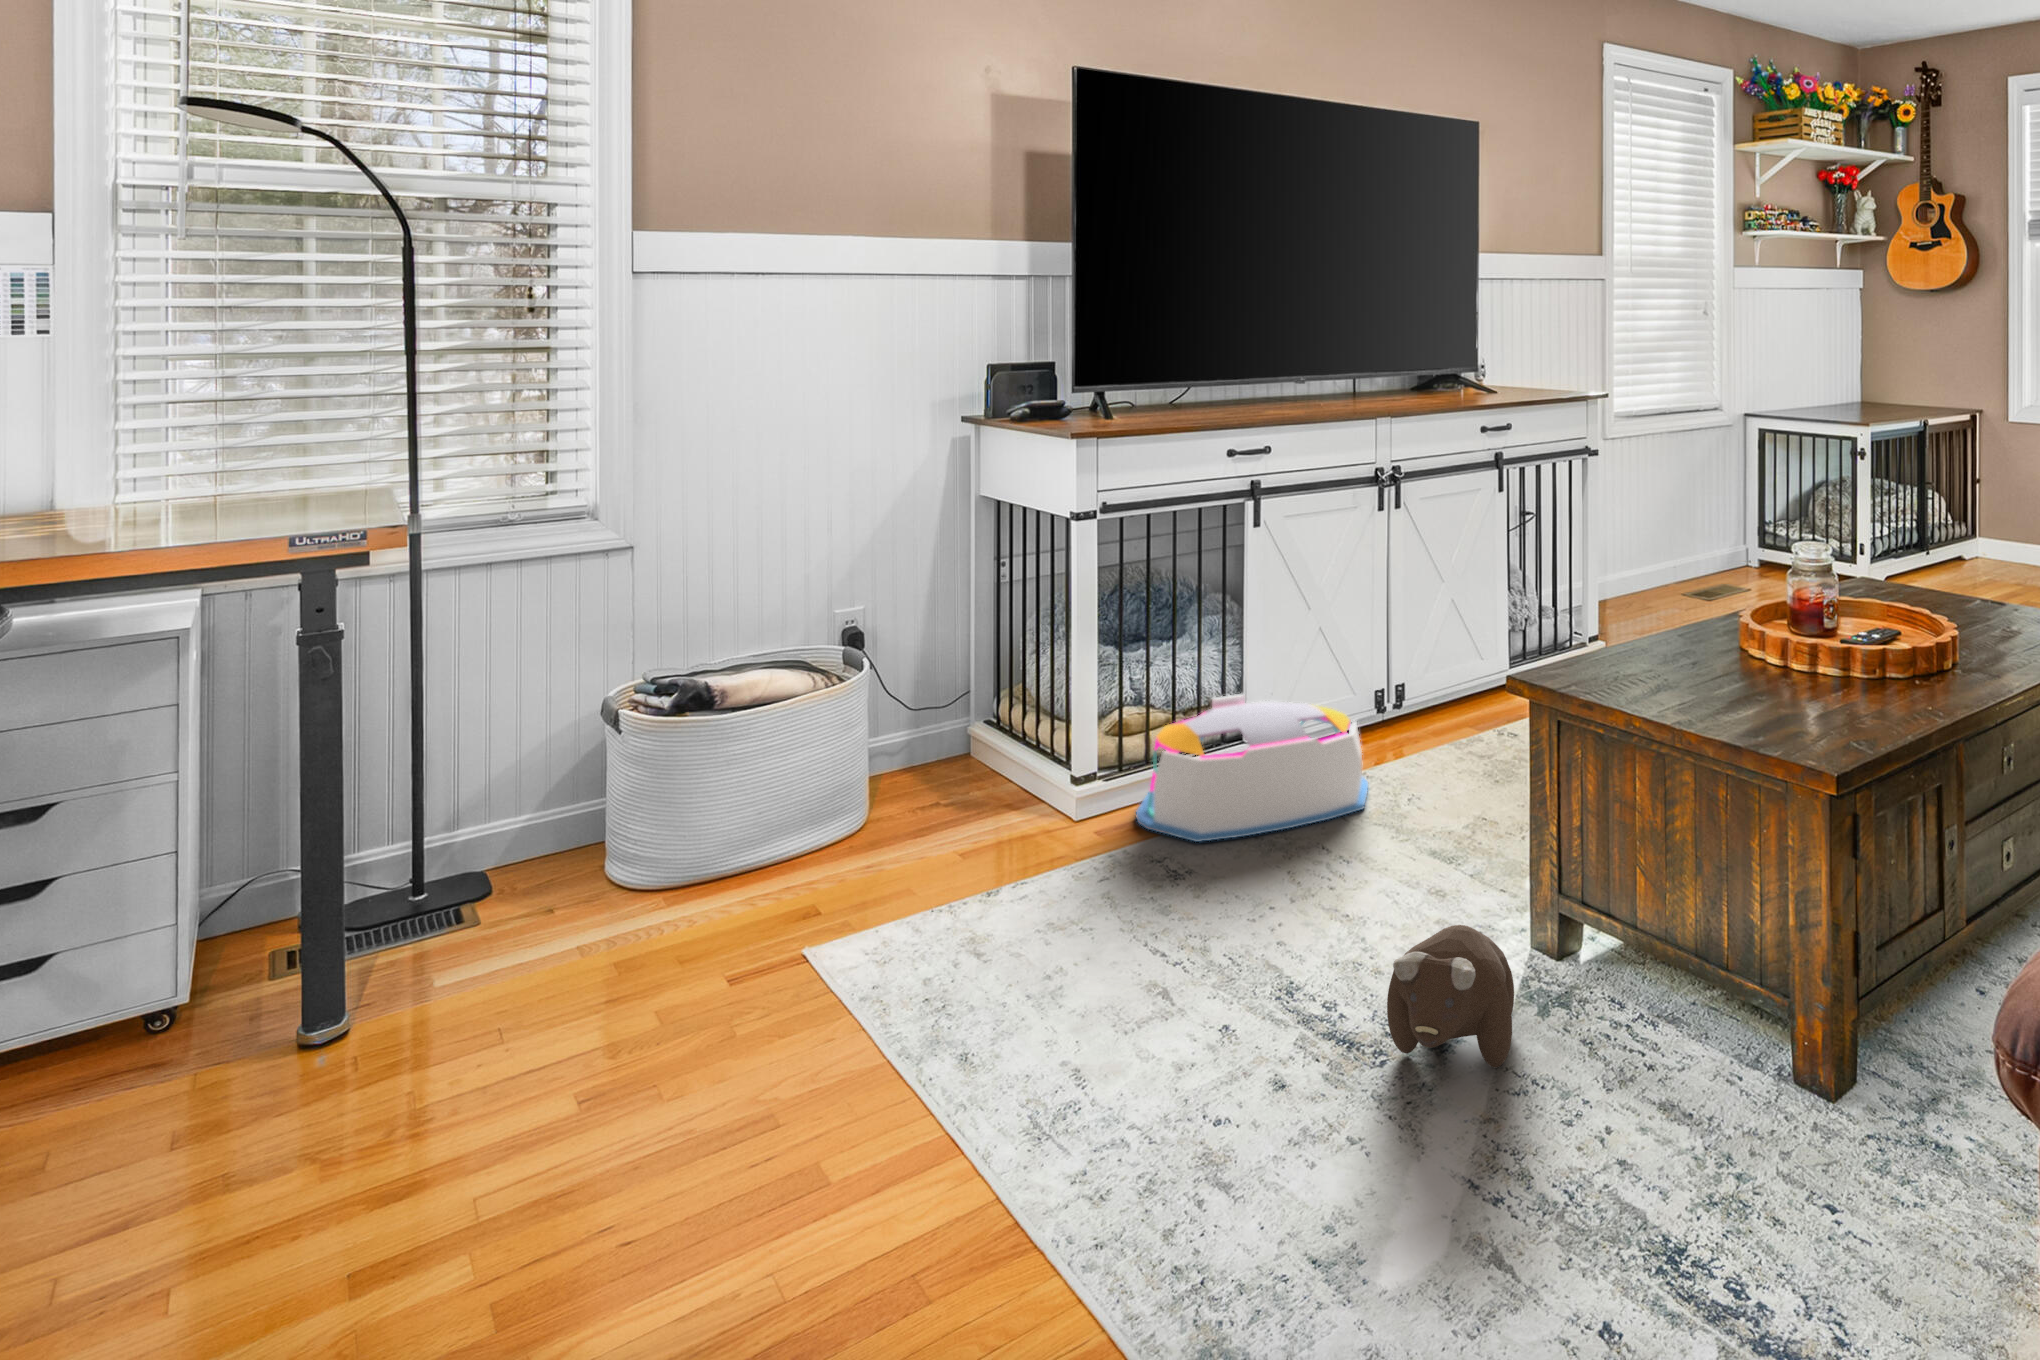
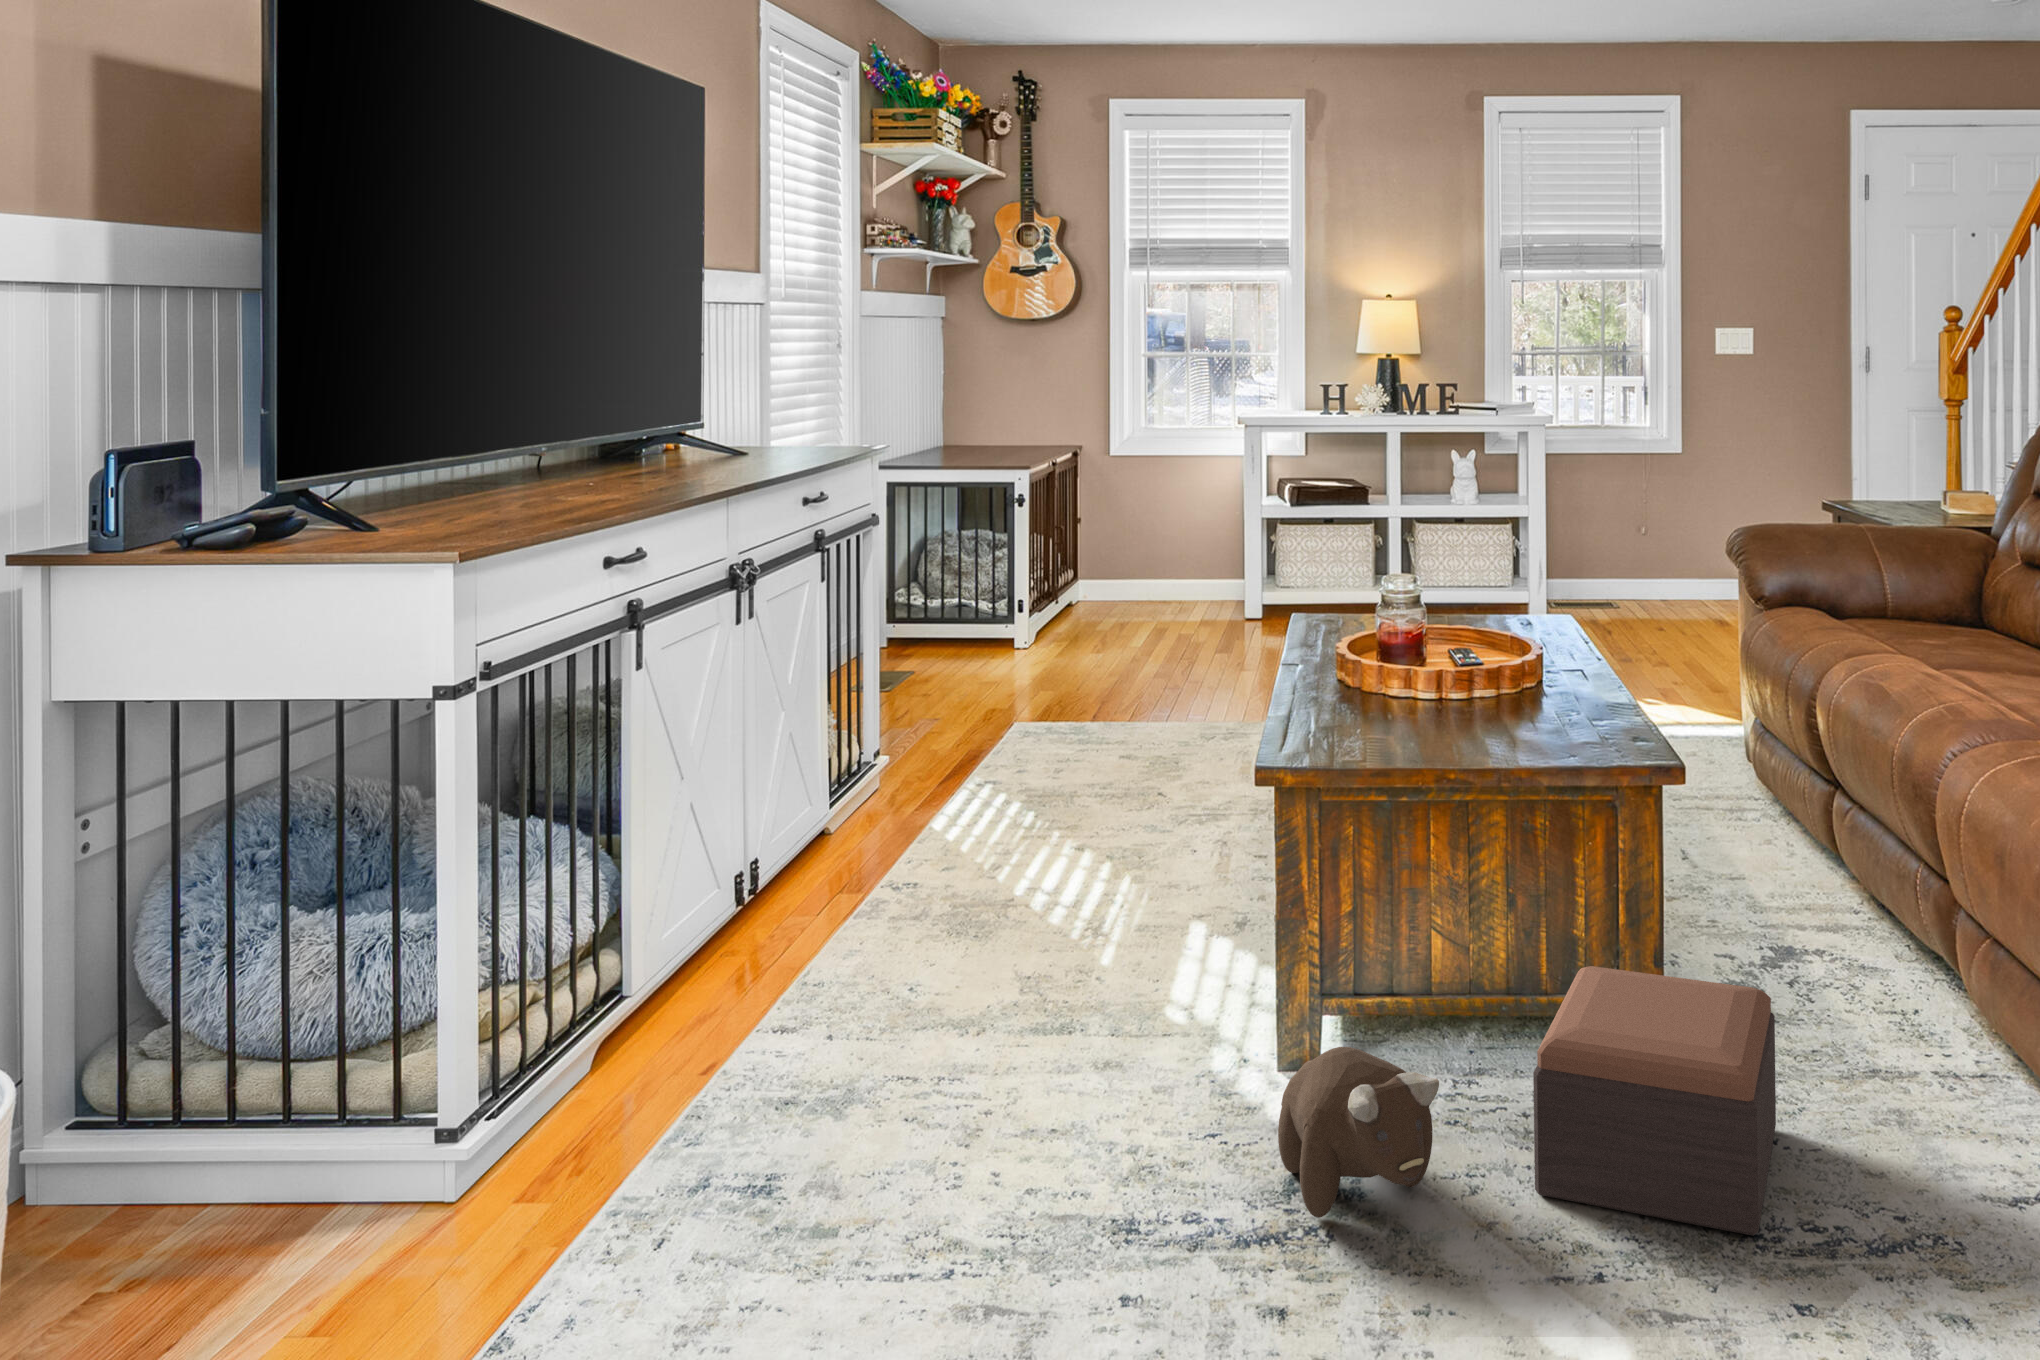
storage bin: present [1136,694,1368,842] -> none [533,890,871,1134]
footstool: none [1573,947,1872,1245] -> present [1533,966,1776,1236]

